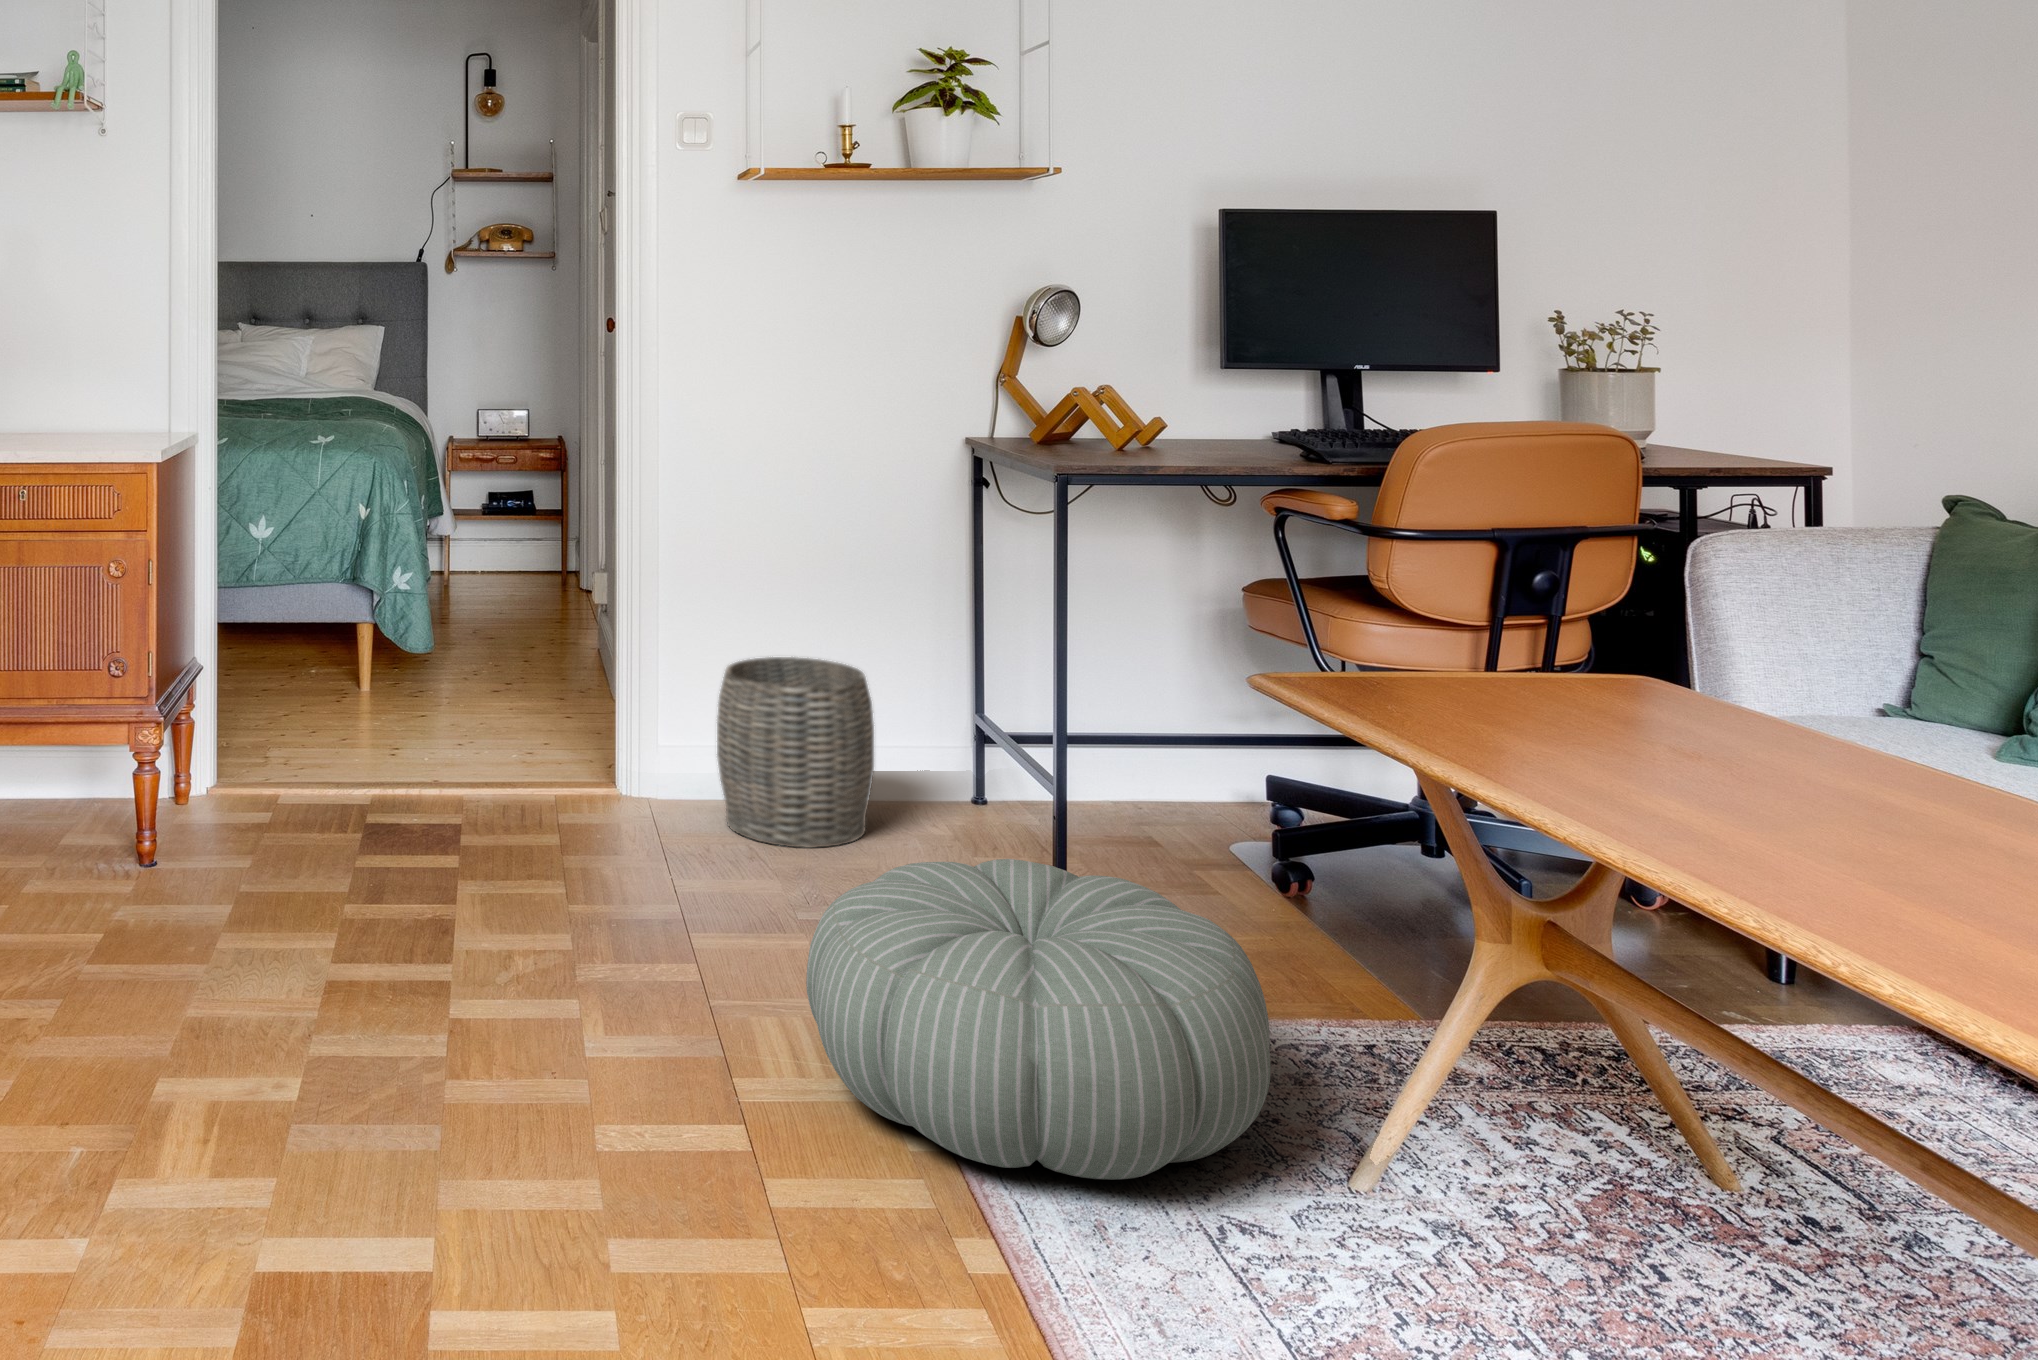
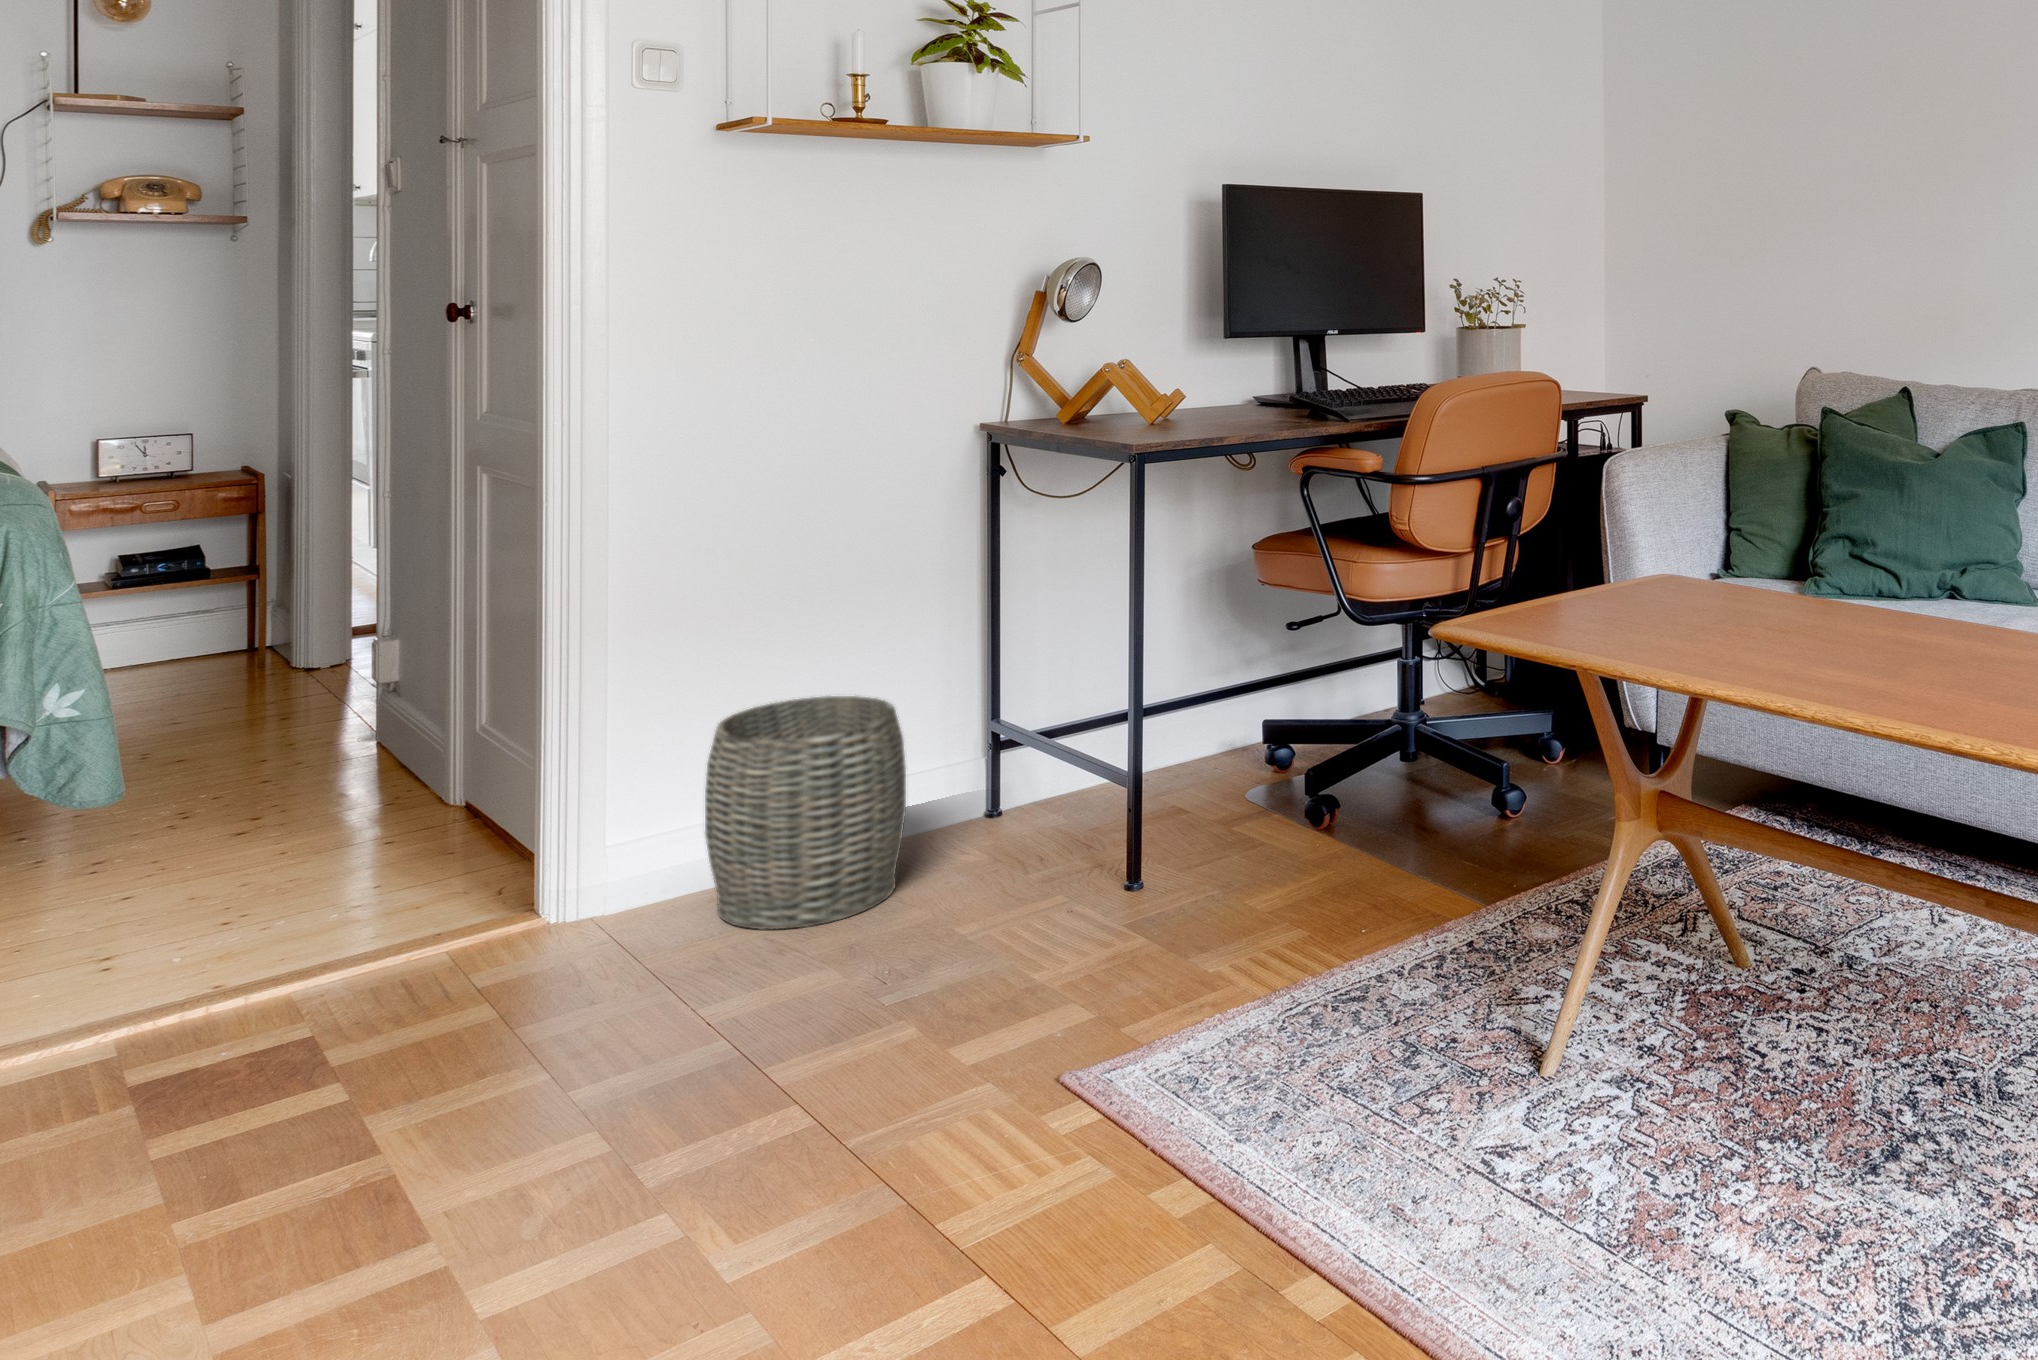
pouf: present [806,859,1271,1180] -> none [1009,856,1479,1199]

